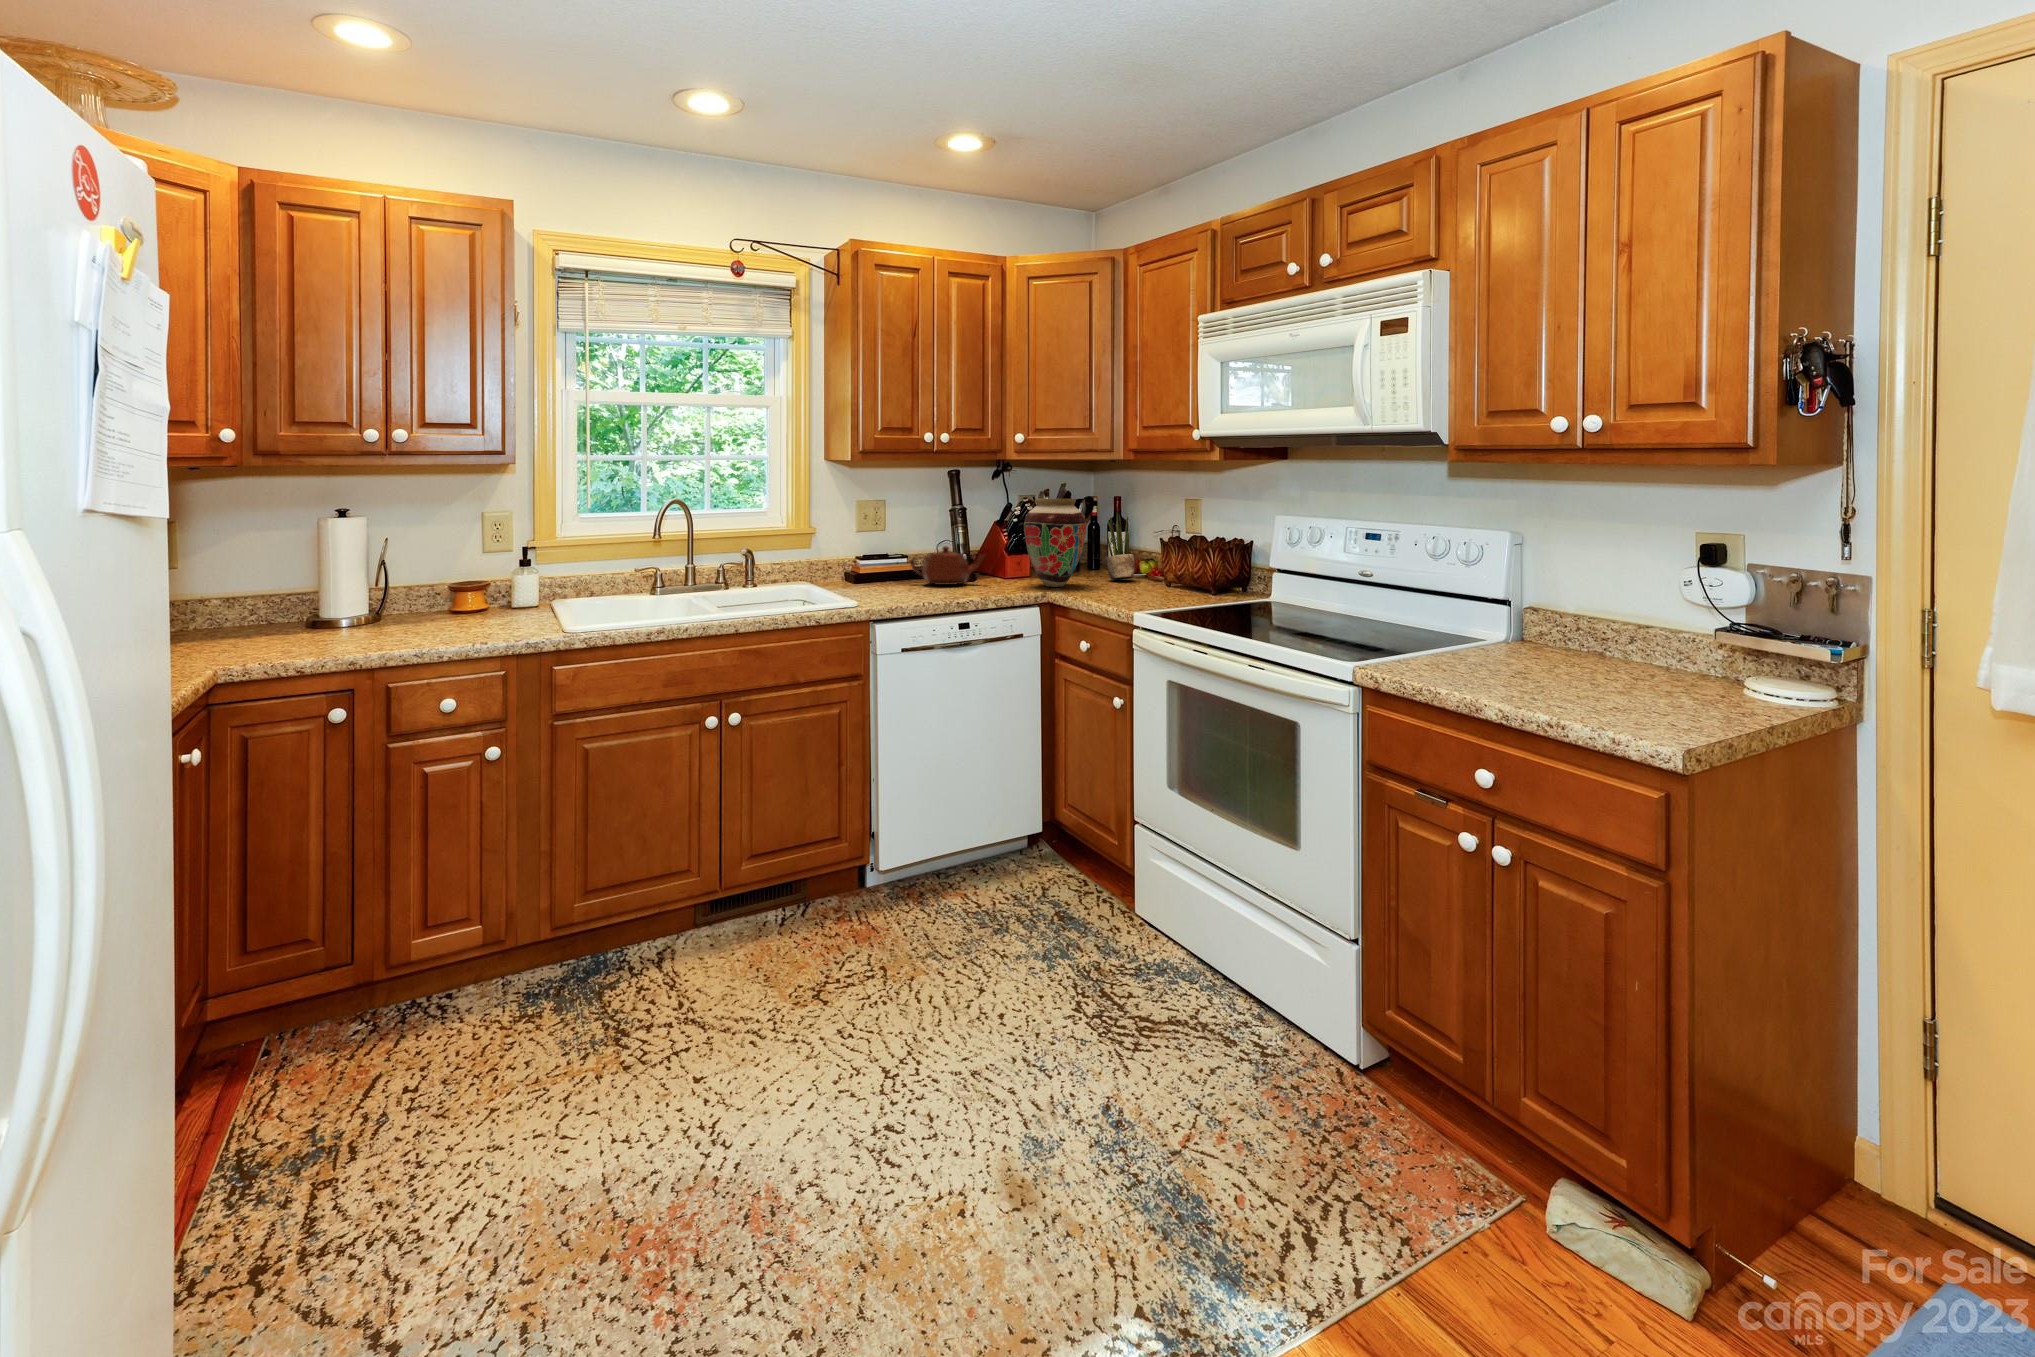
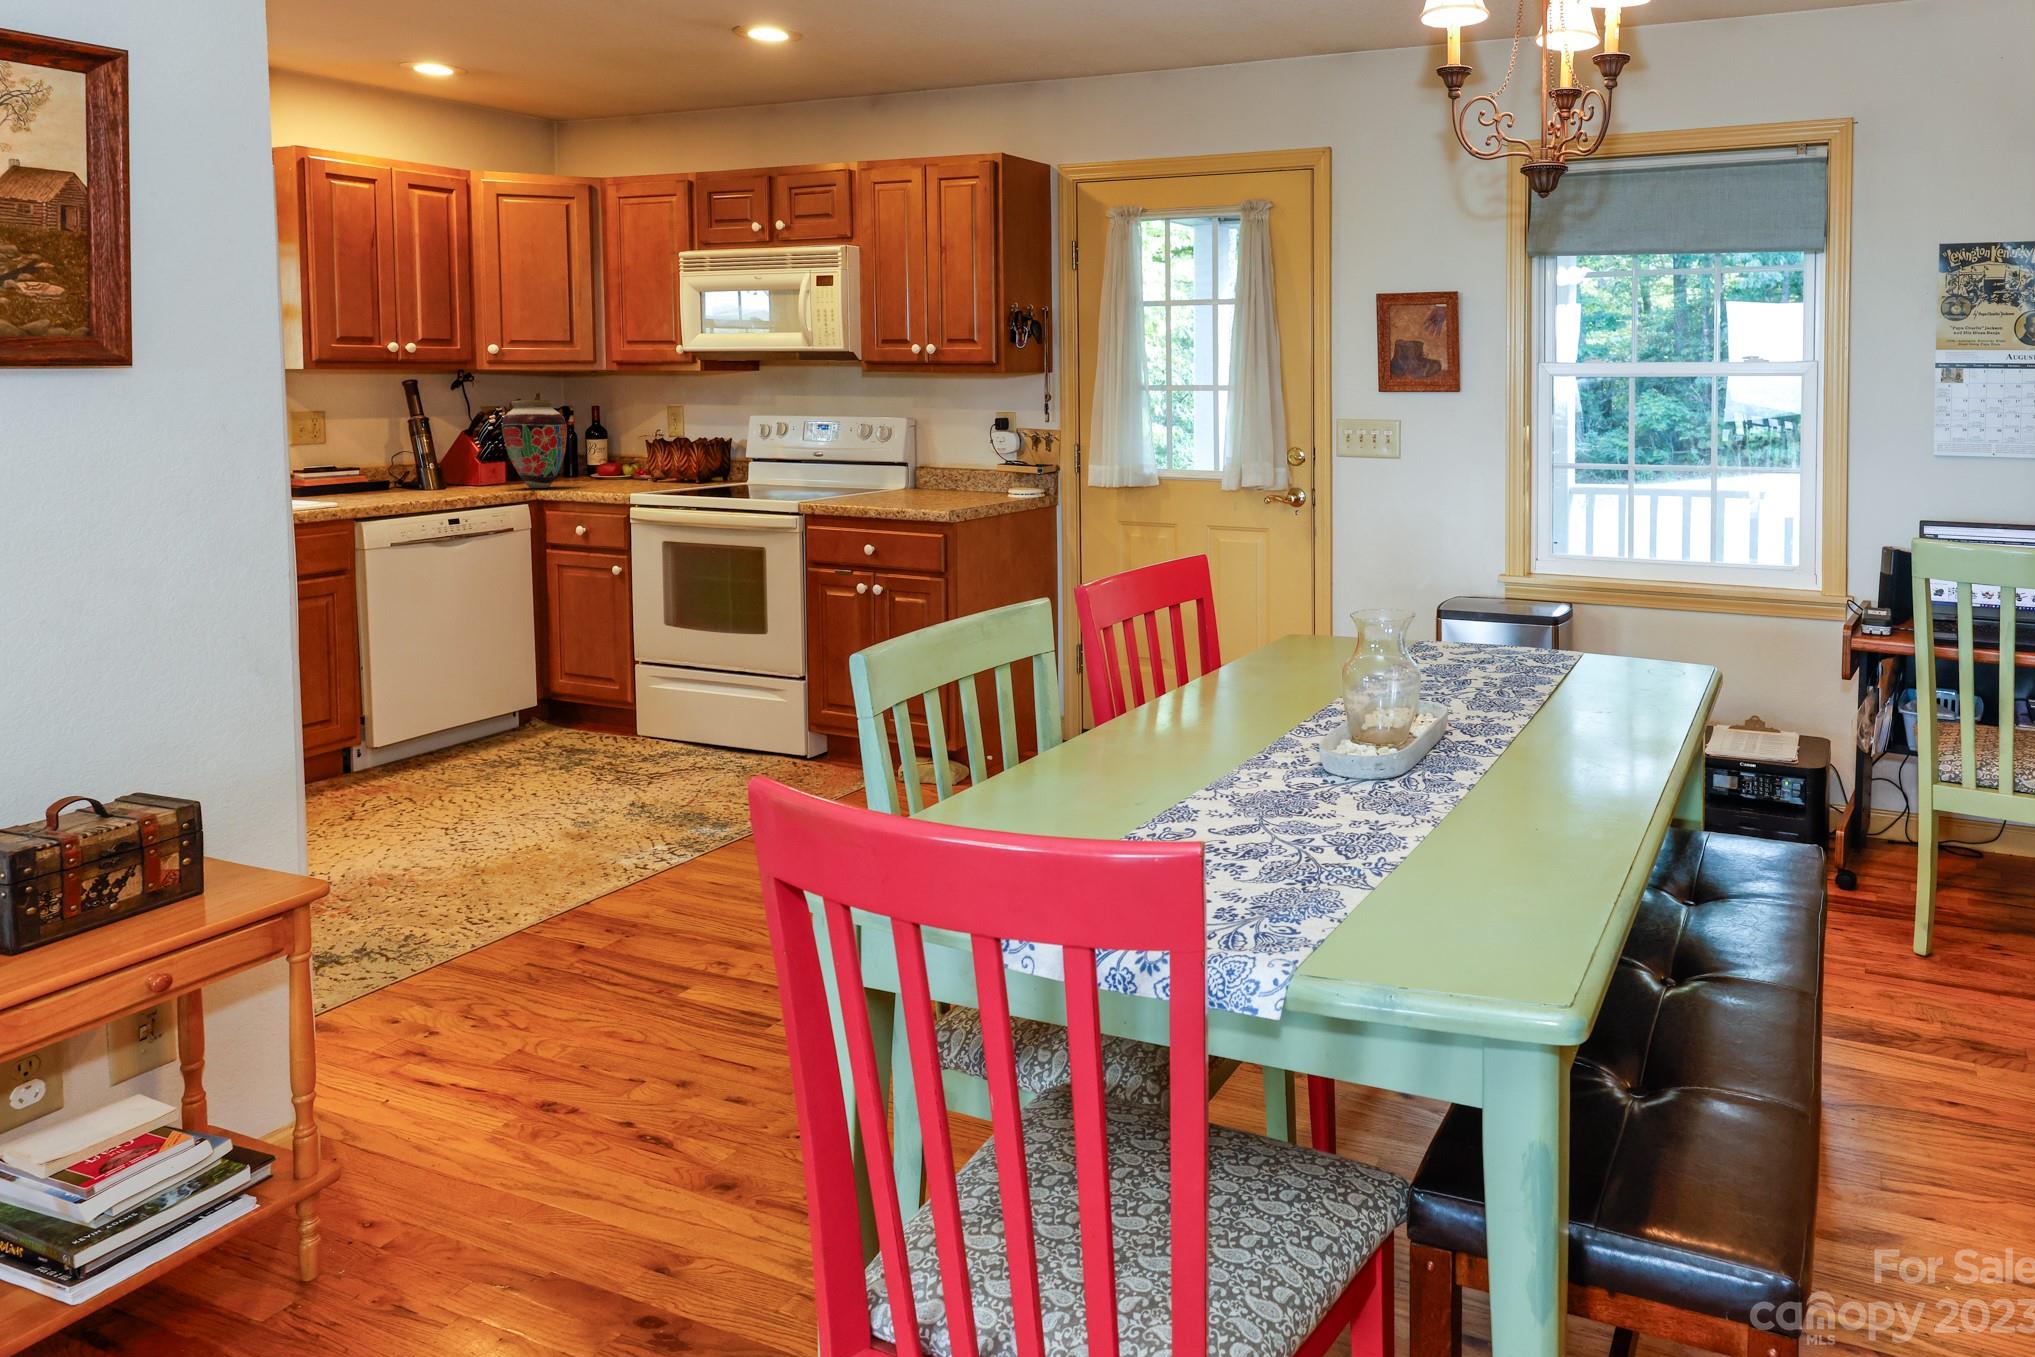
potted plant: present [1106,511,1135,580] -> none [586,414,619,483]
teapot: present [910,546,986,585] -> none [378,451,465,491]

